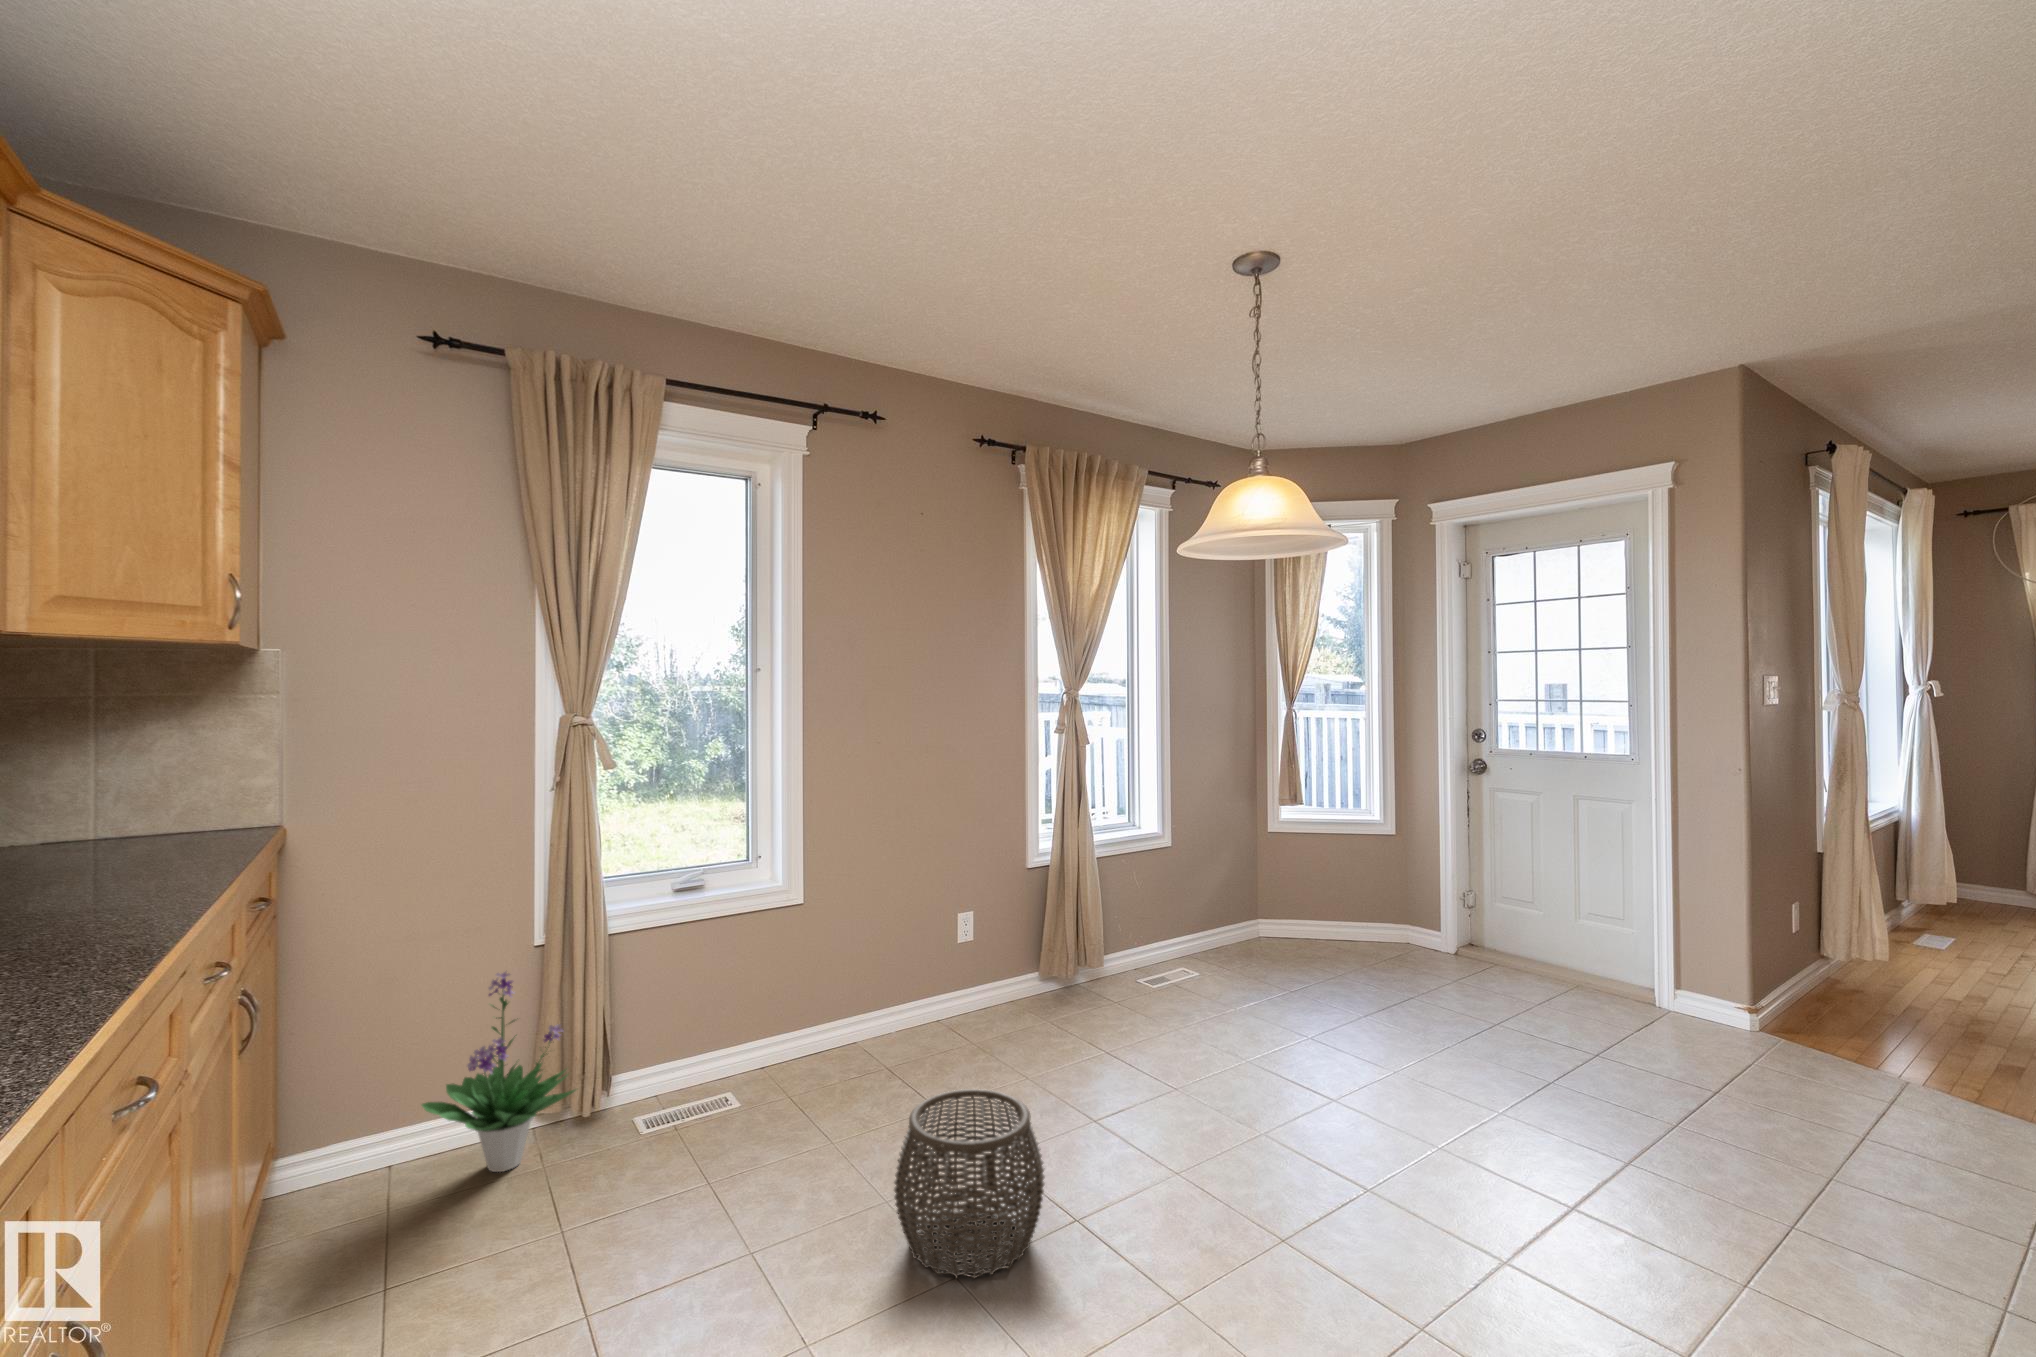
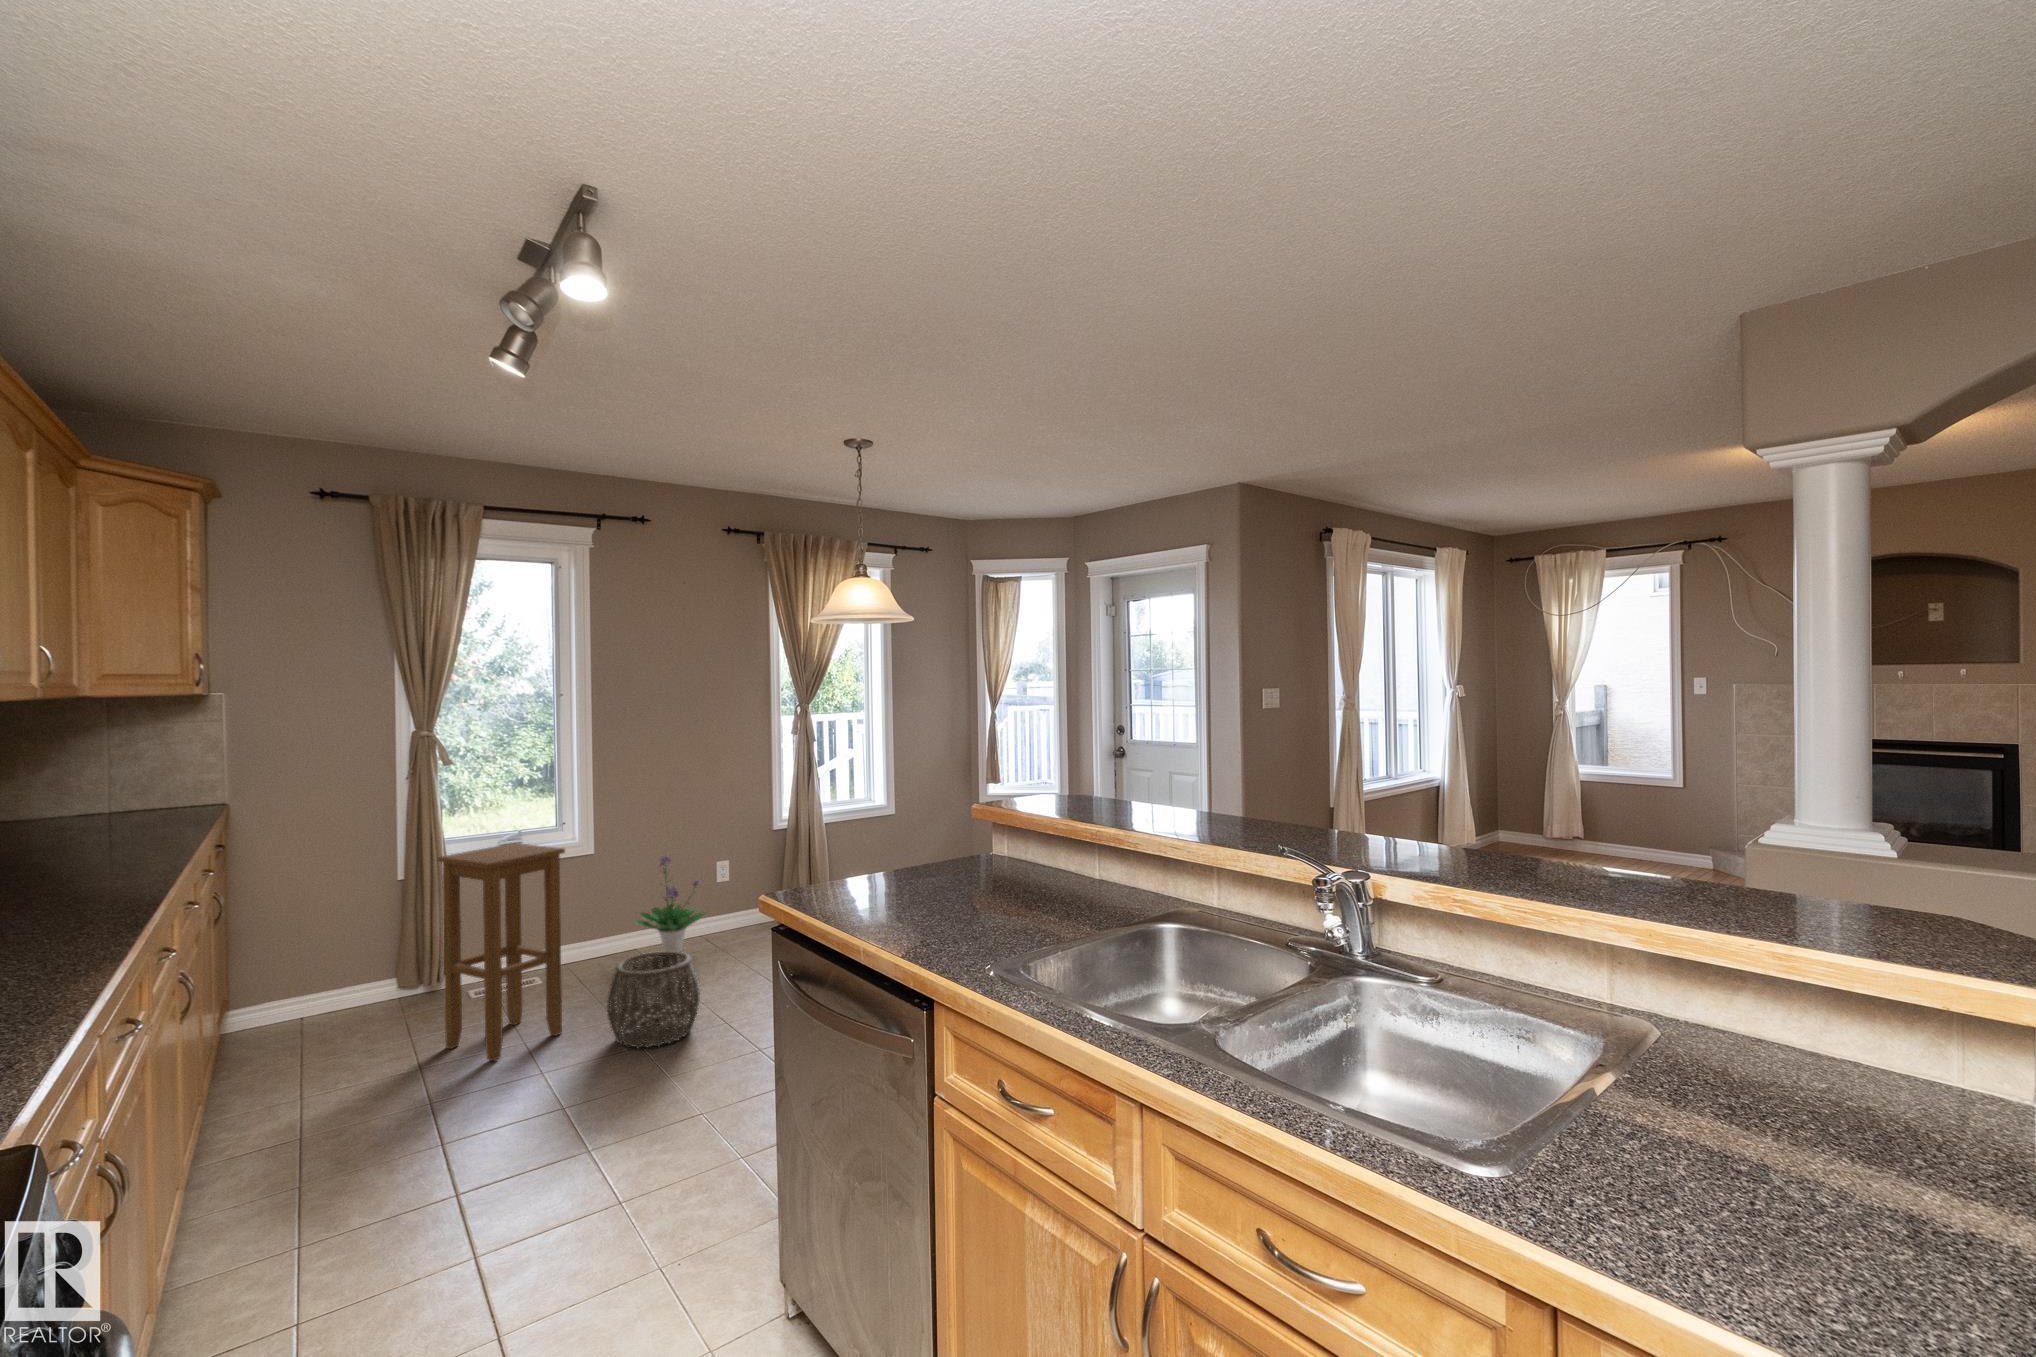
stool: none [617,898,820,1299] -> present [437,843,565,1061]
potted plant: present [422,972,575,1172] -> present [635,854,707,952]

